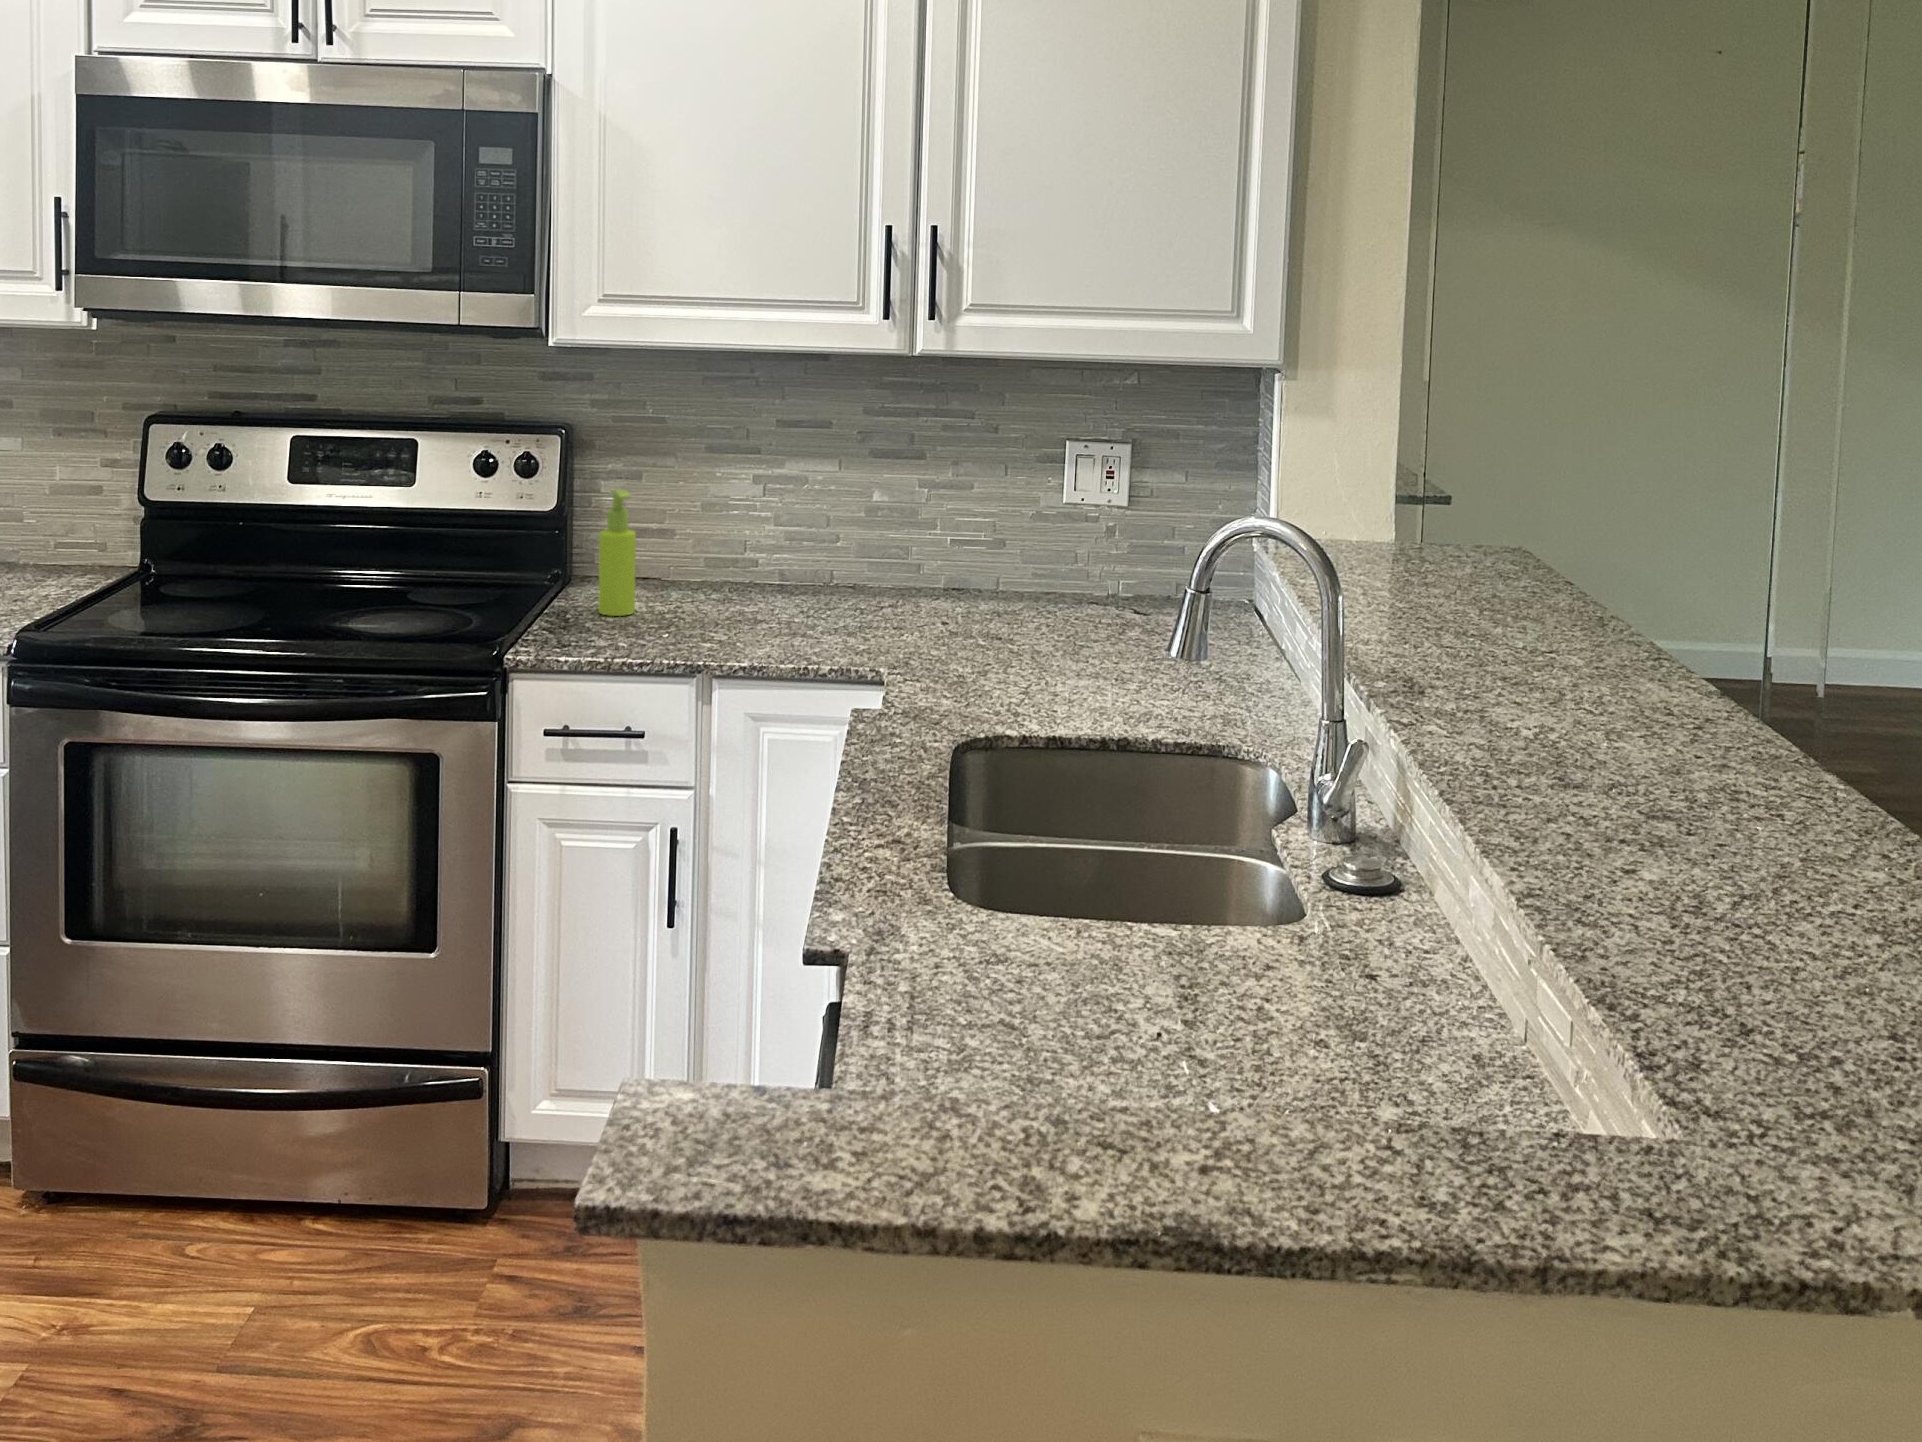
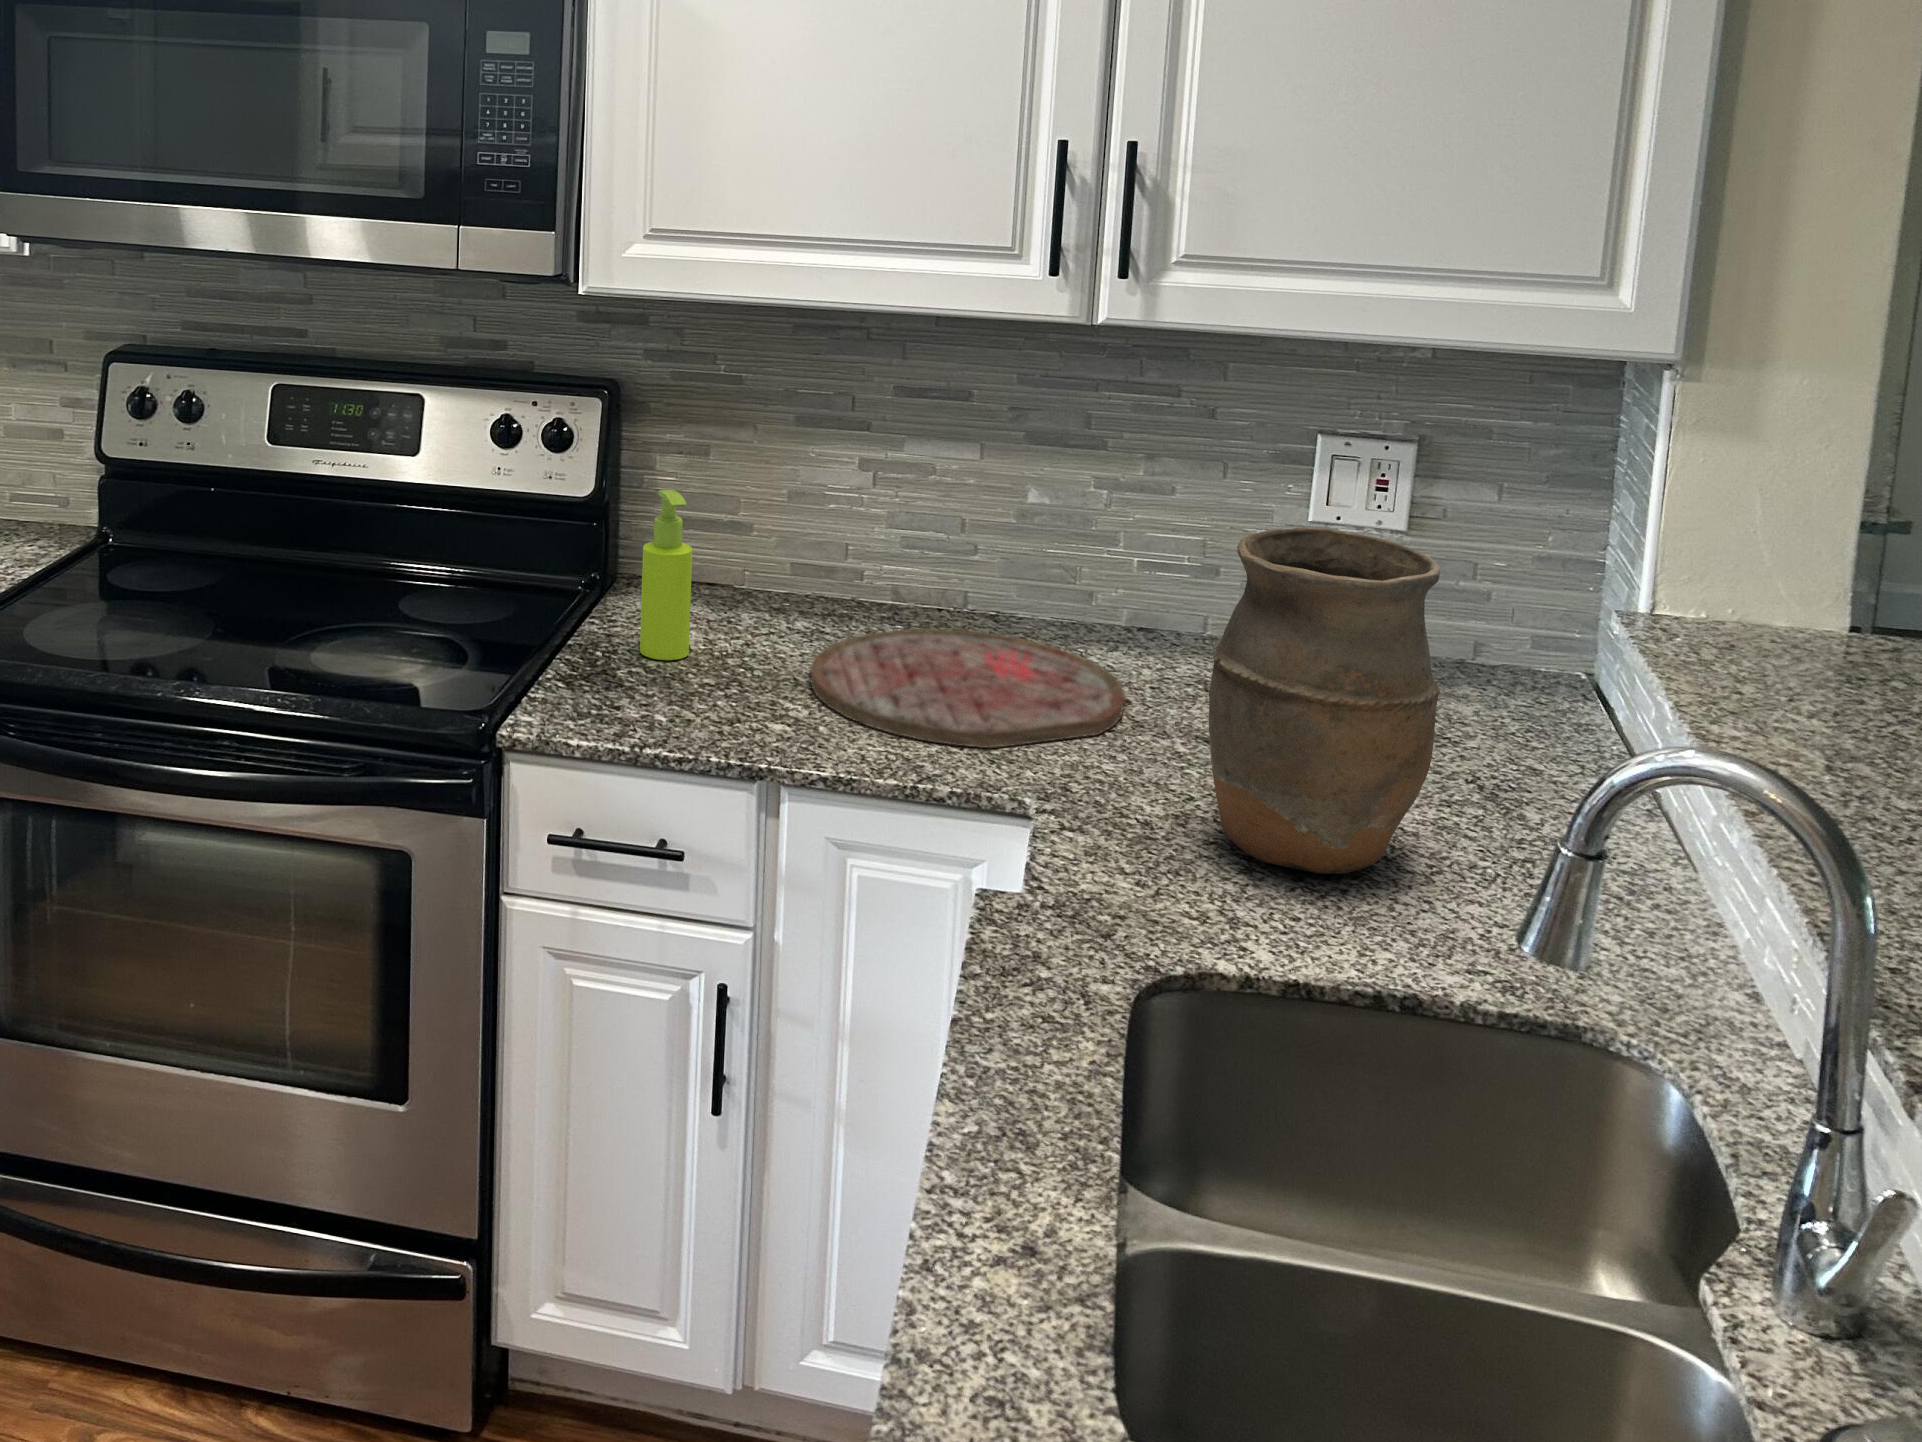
vase: none [996,467,1136,690] -> present [1209,527,1440,873]
cutting board: none [725,589,944,648] -> present [811,629,1125,748]

